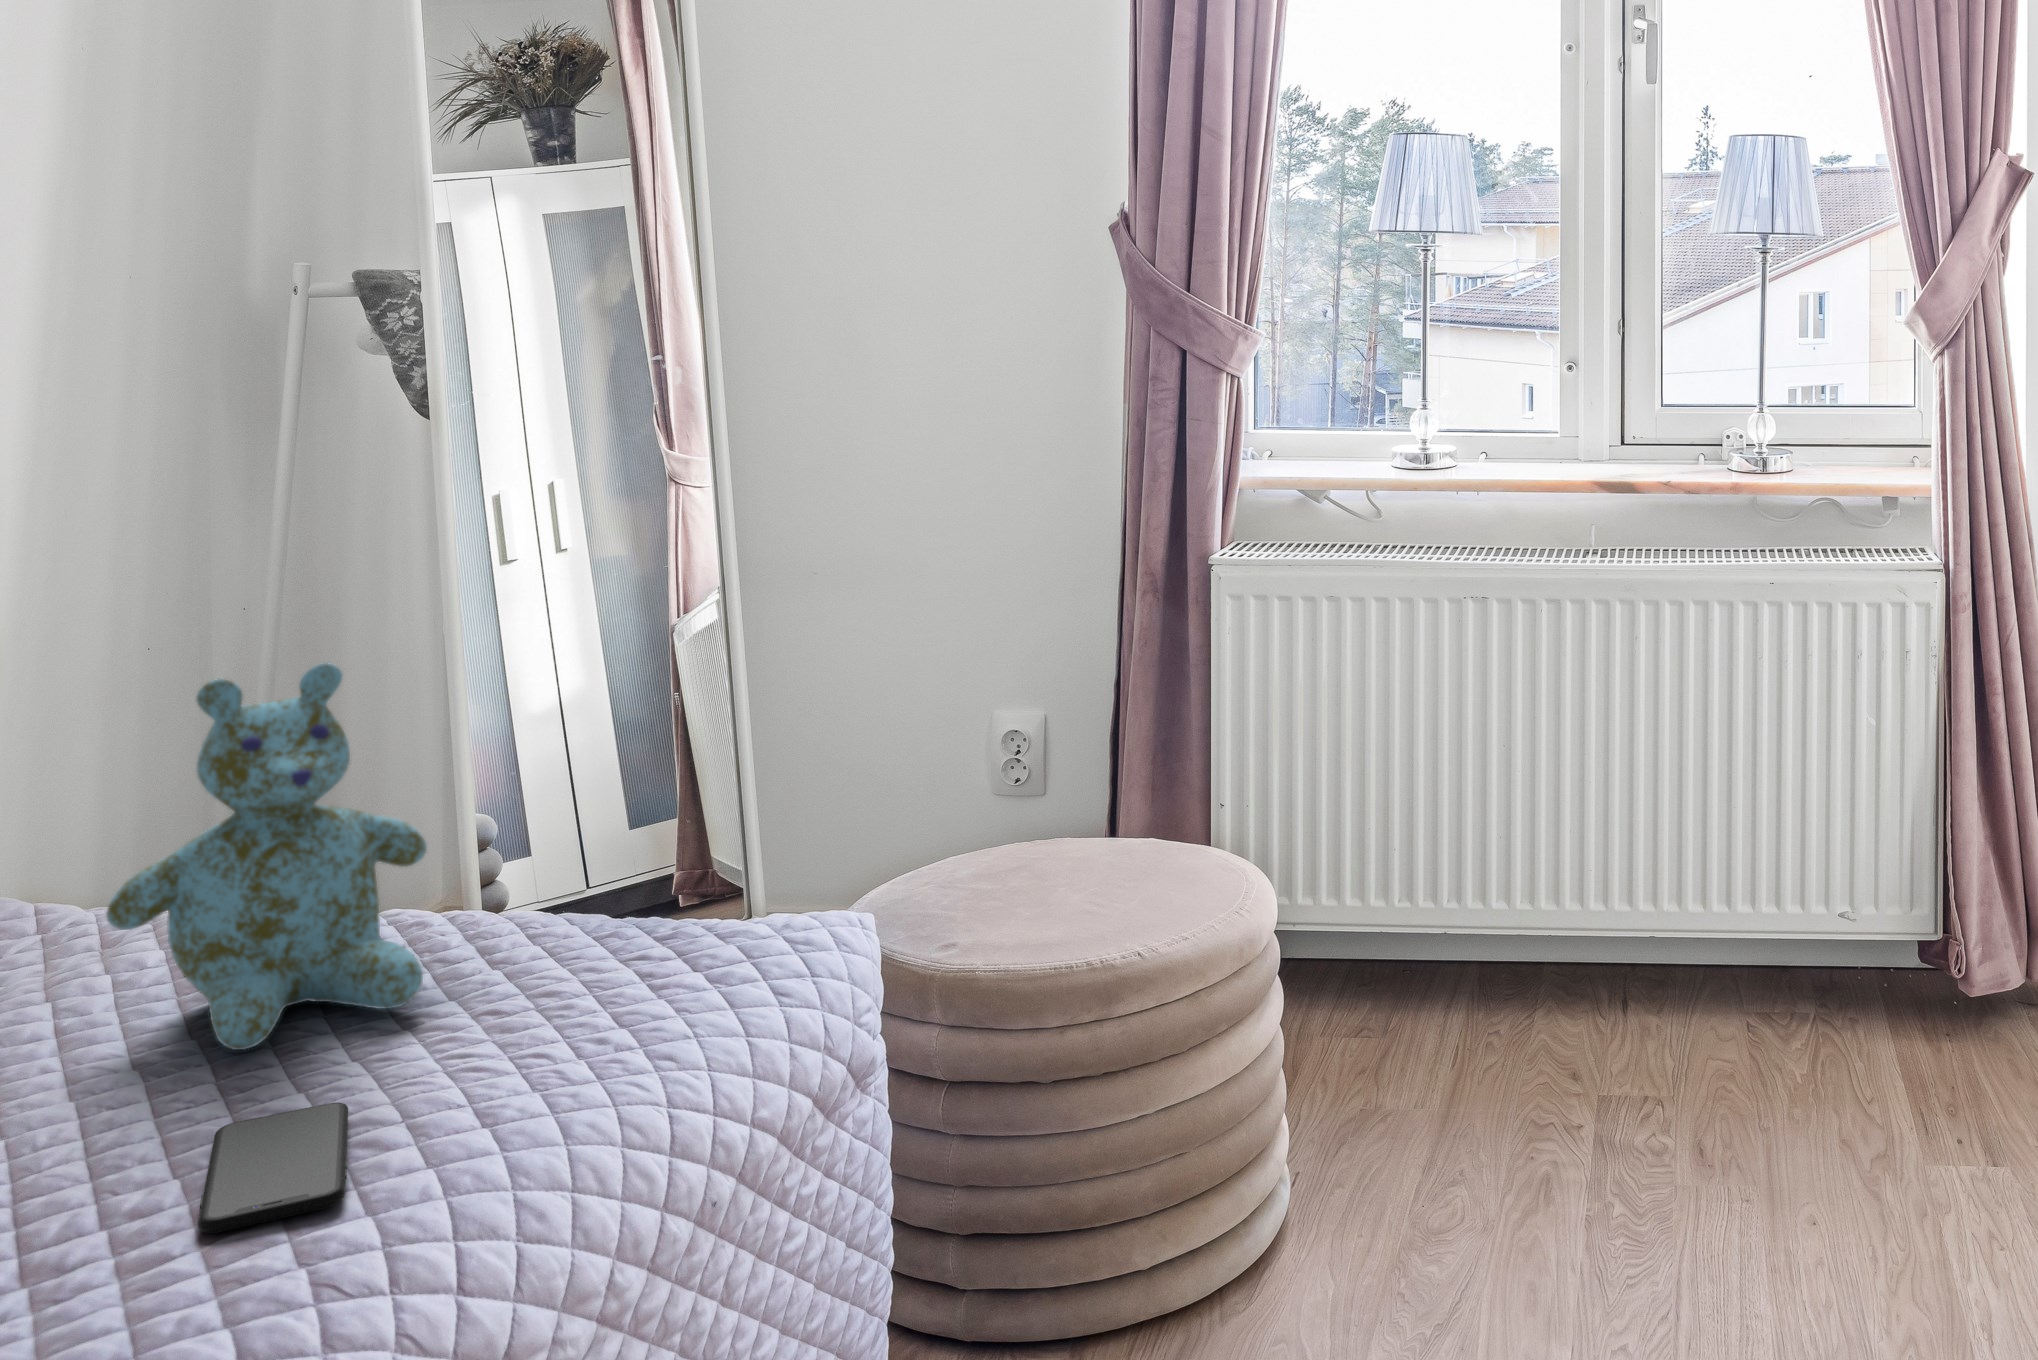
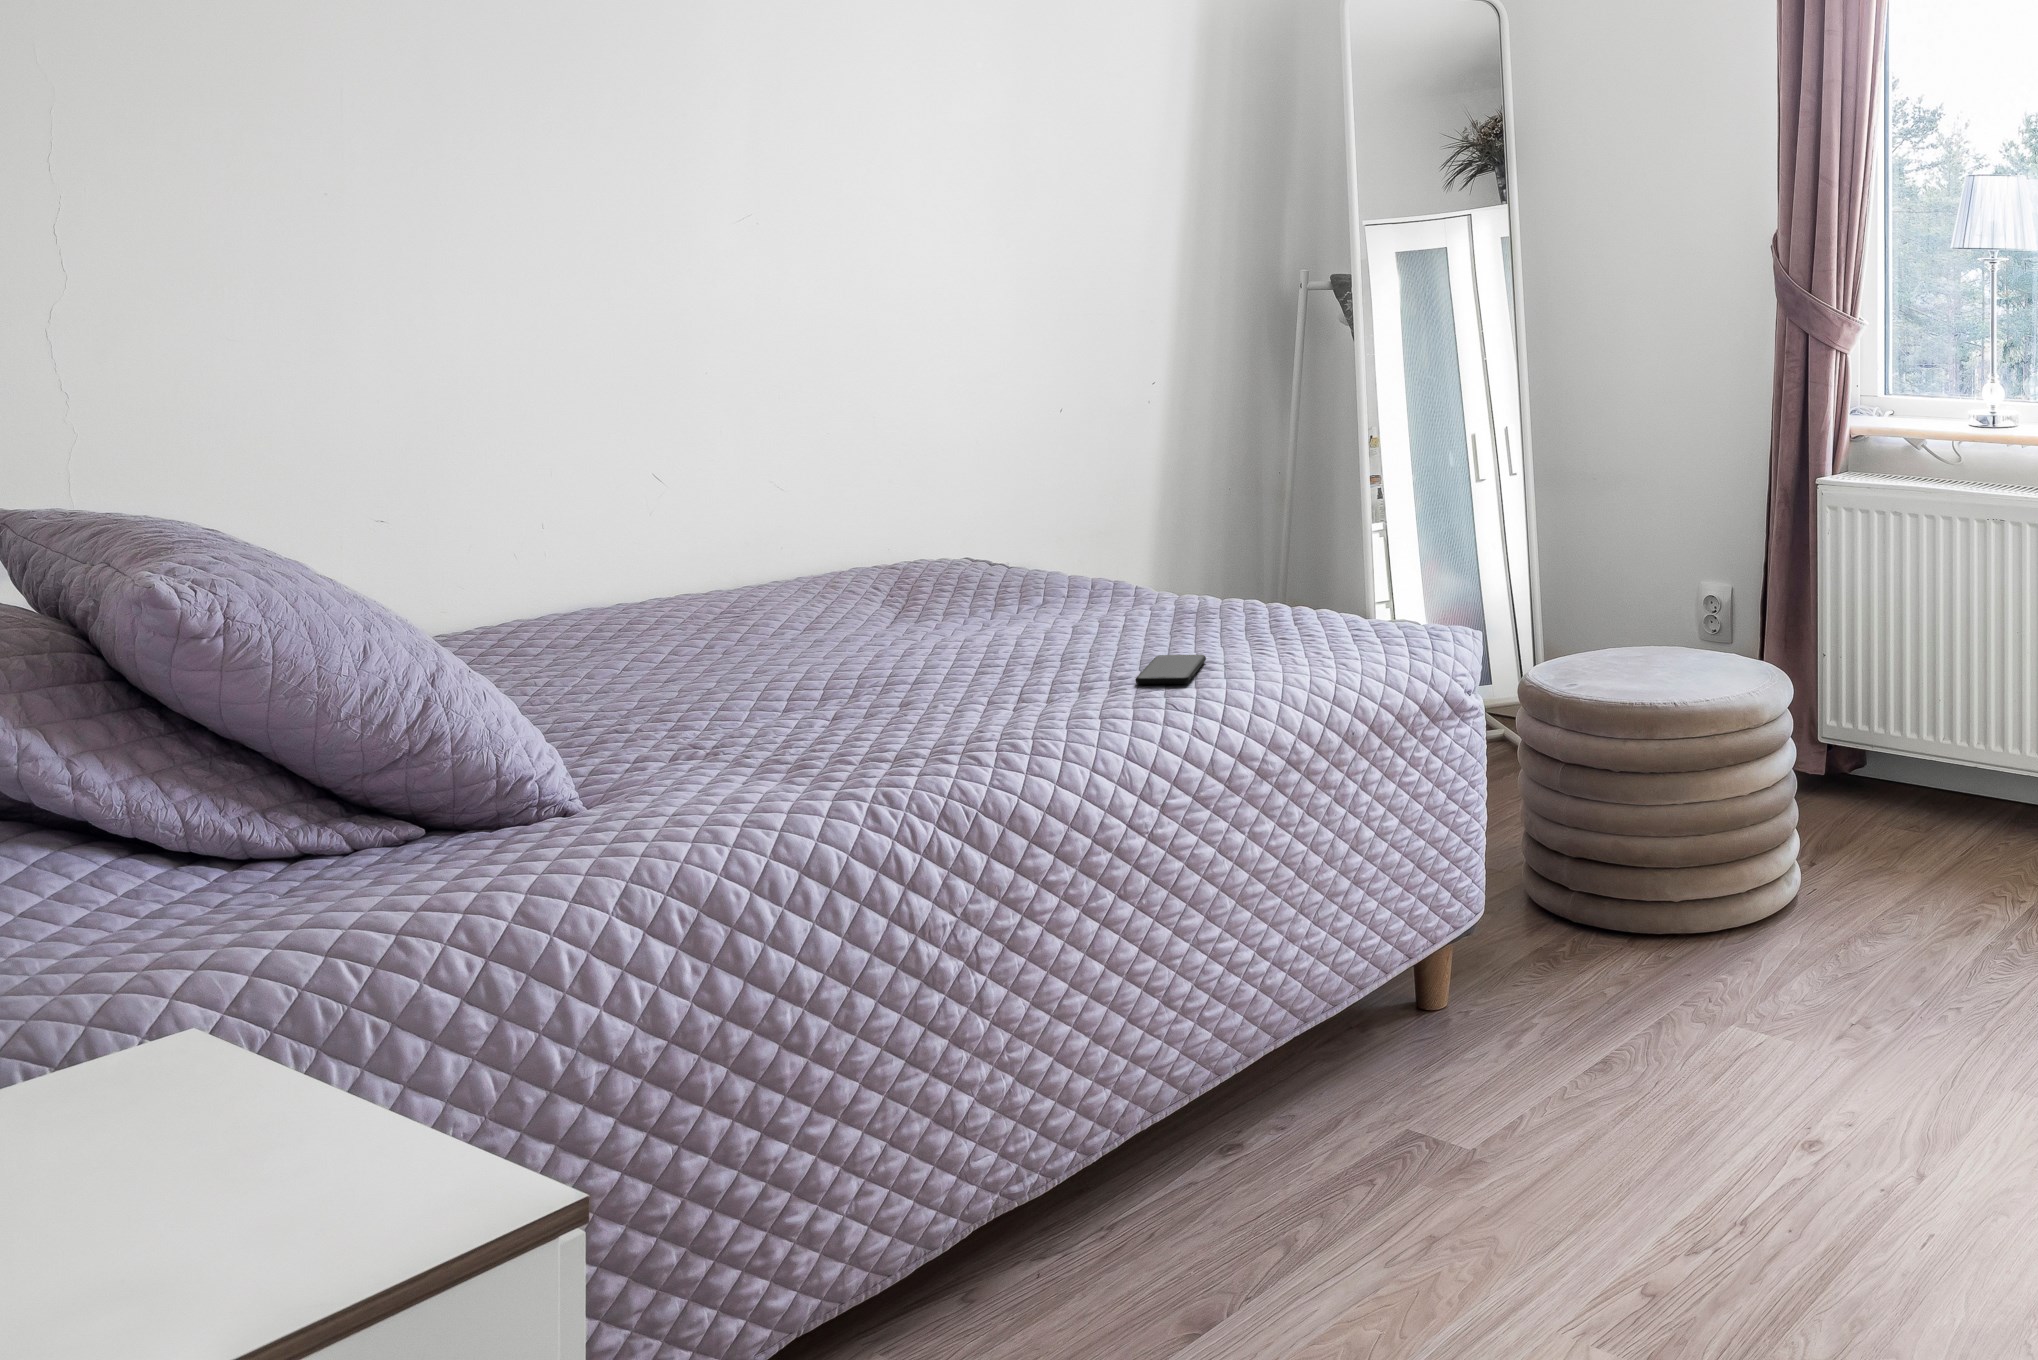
stuffed bear: present [106,663,427,1050] -> none [1134,463,1269,637]

